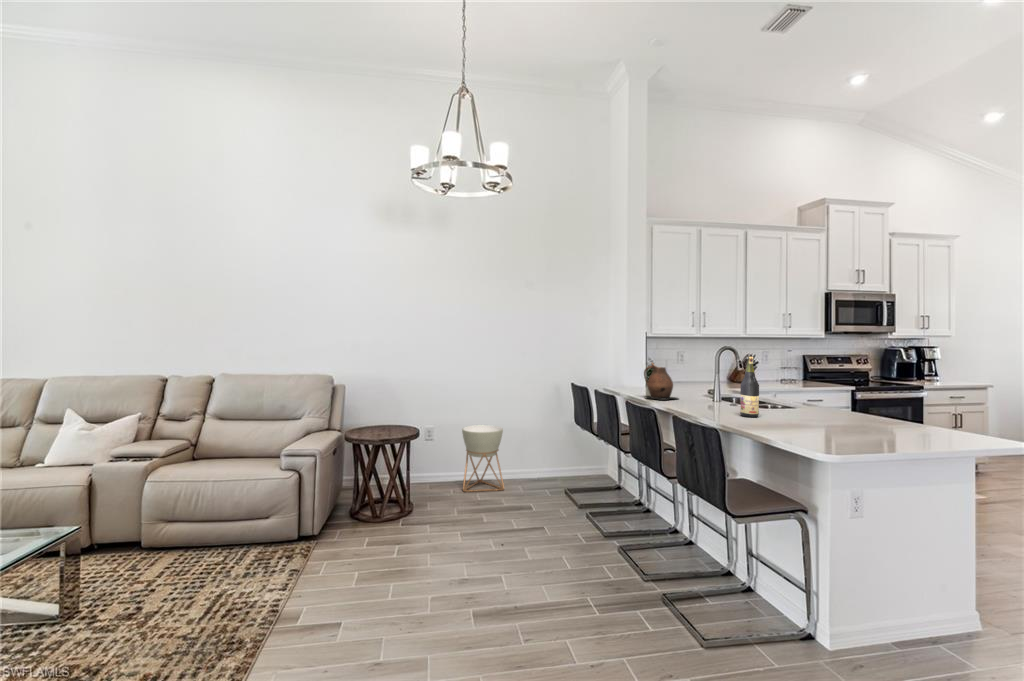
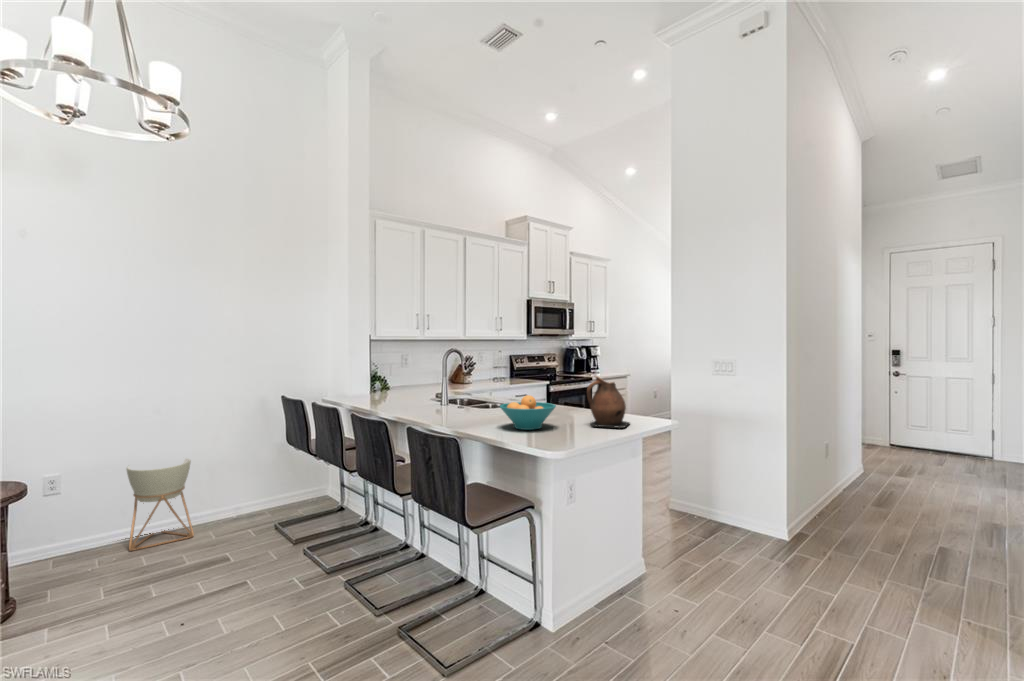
wine bottle: present [740,357,759,417] -> none [469,359,486,420]
ceramic pitcher: present [644,363,677,400] -> present [587,377,629,428]
fruit bowl: none [771,395,838,431] -> present [500,395,556,430]

